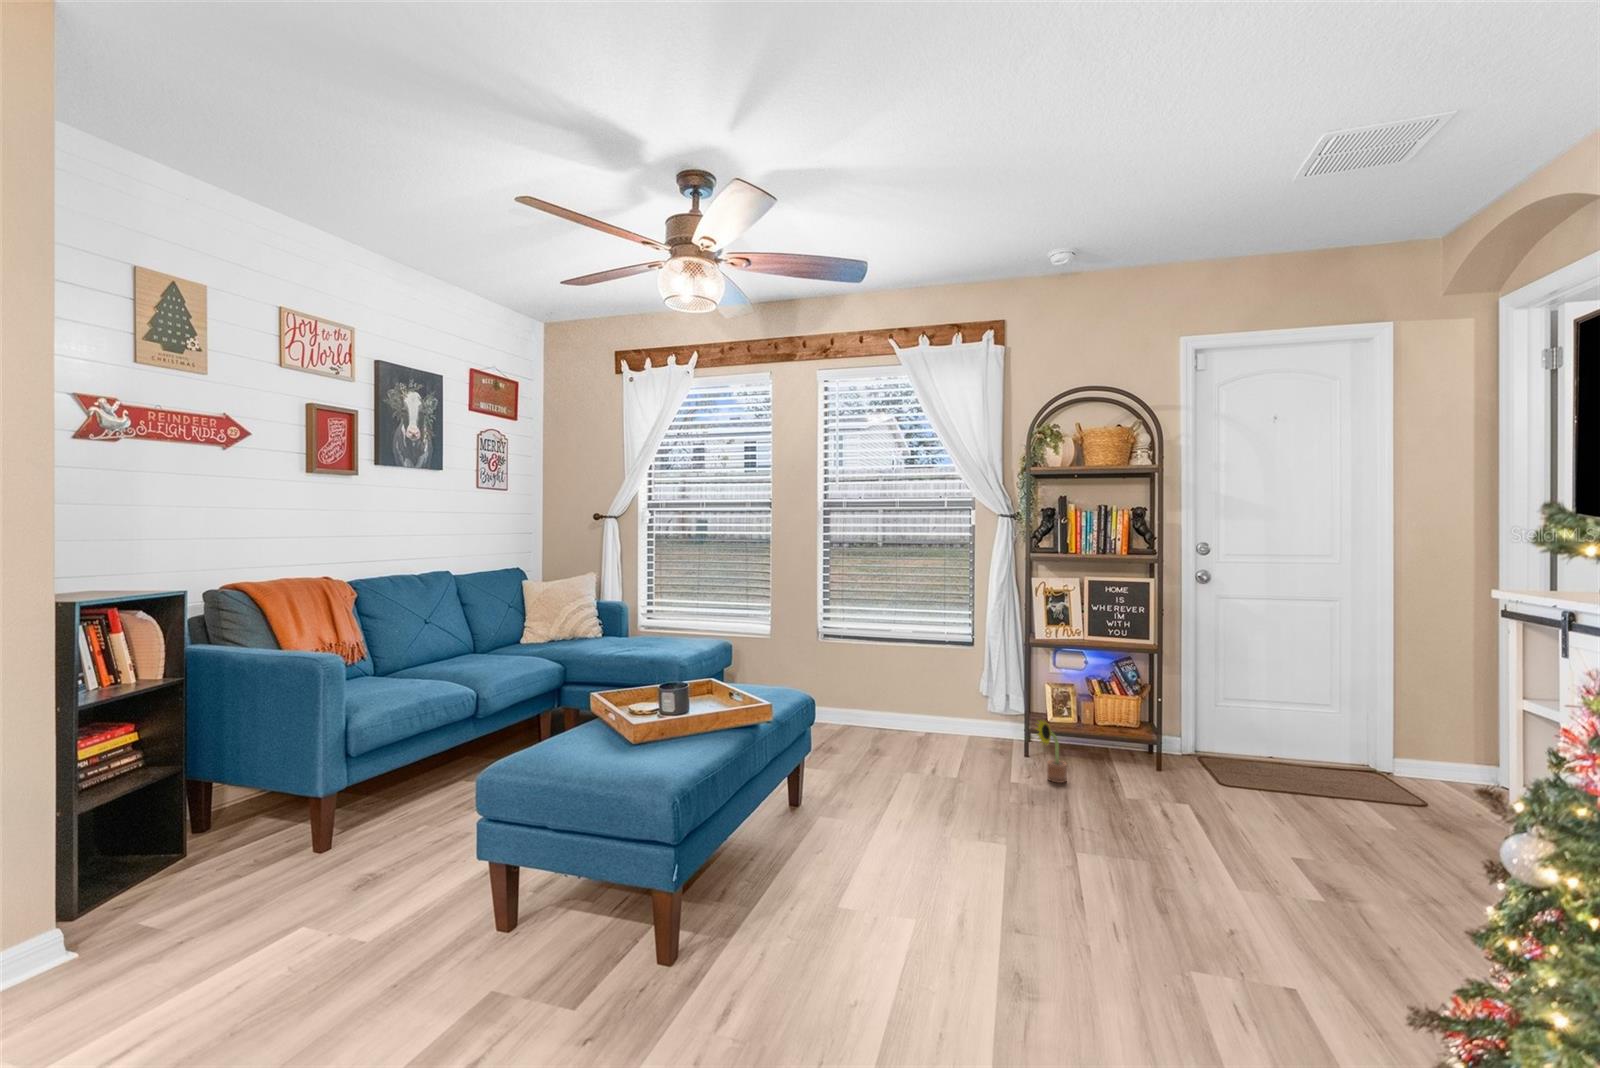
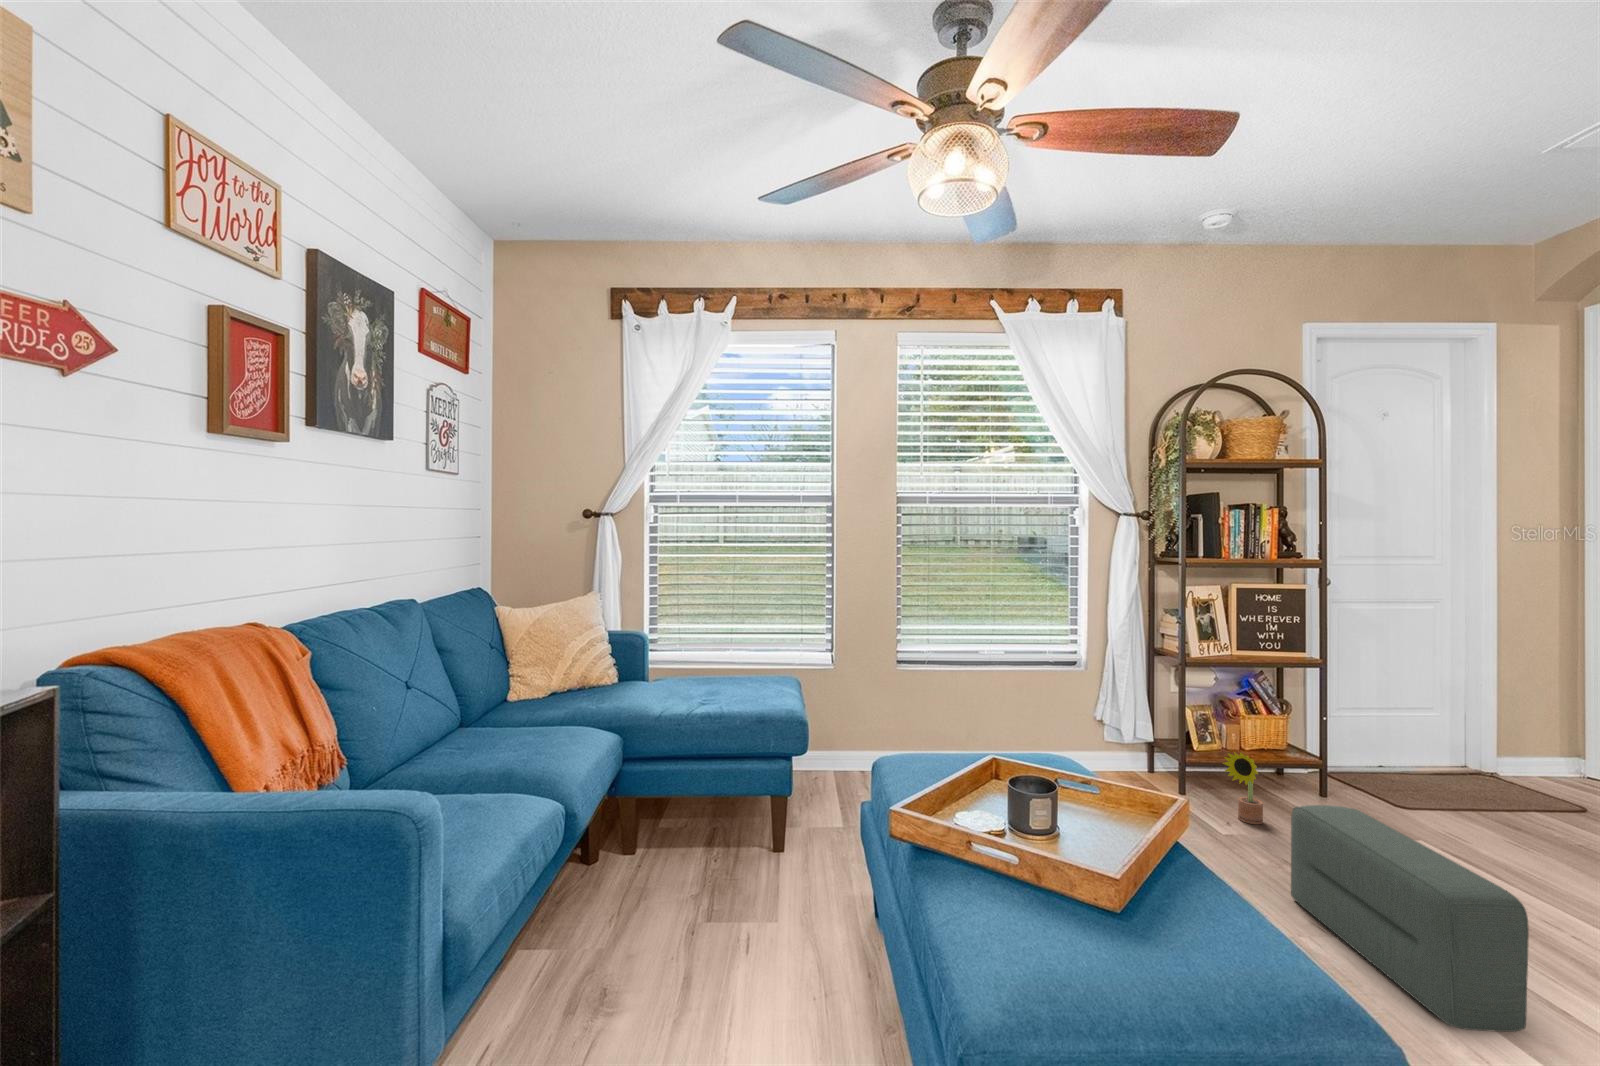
pouf: none [969,747,1040,898] -> present [1291,805,1529,1032]

